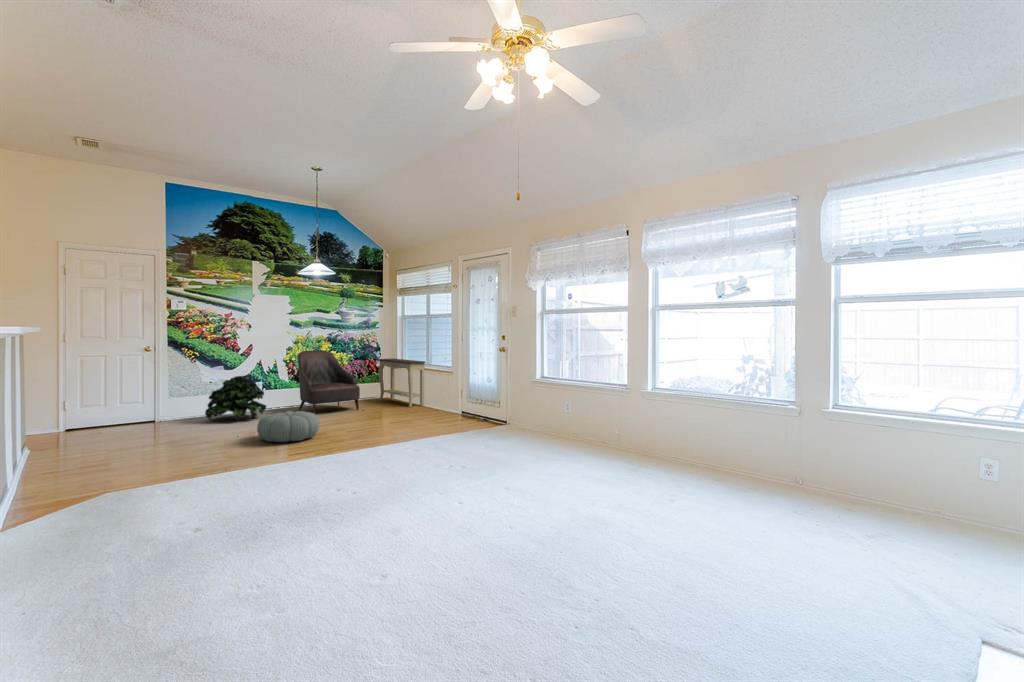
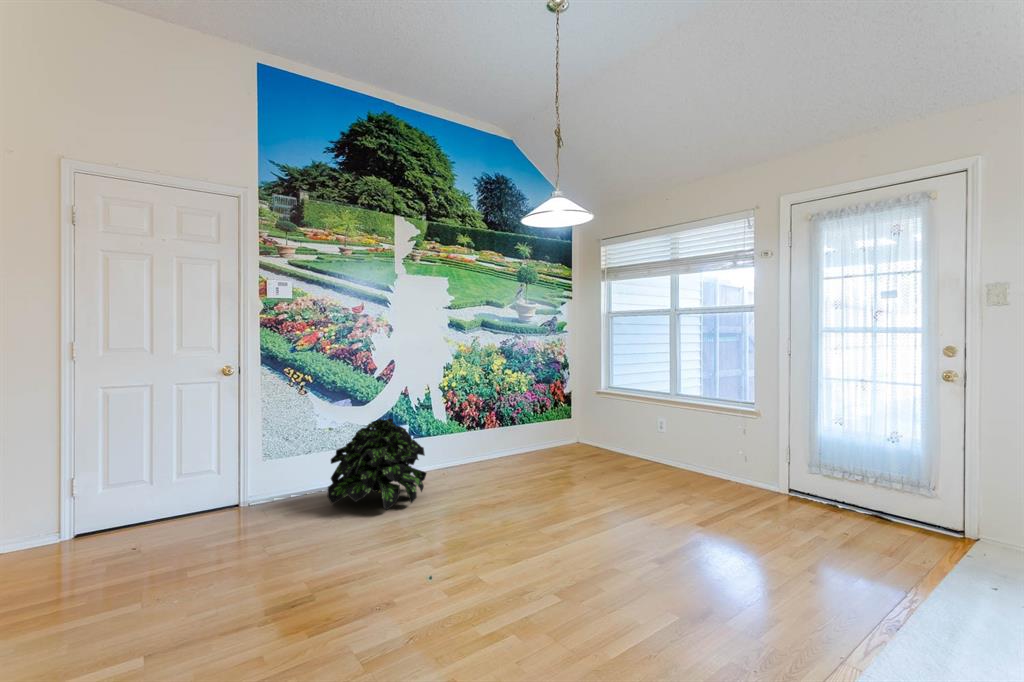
armchair: present [298,350,360,414] -> none [464,369,573,492]
console table: present [378,358,425,407] -> none [573,381,675,470]
pouf: present [257,411,319,442] -> none [475,516,613,620]

